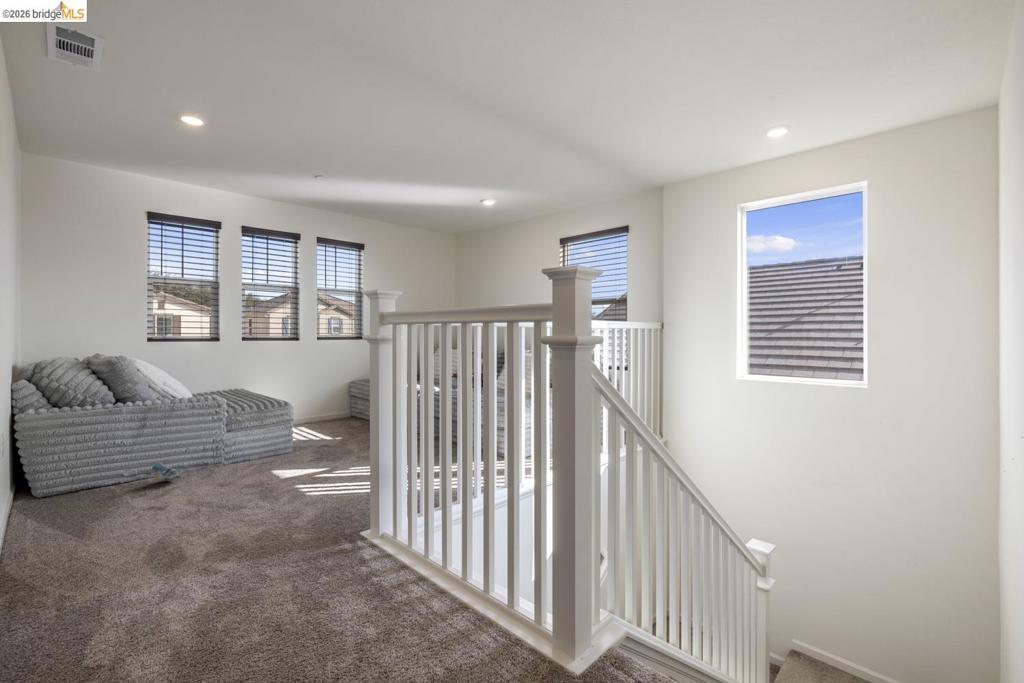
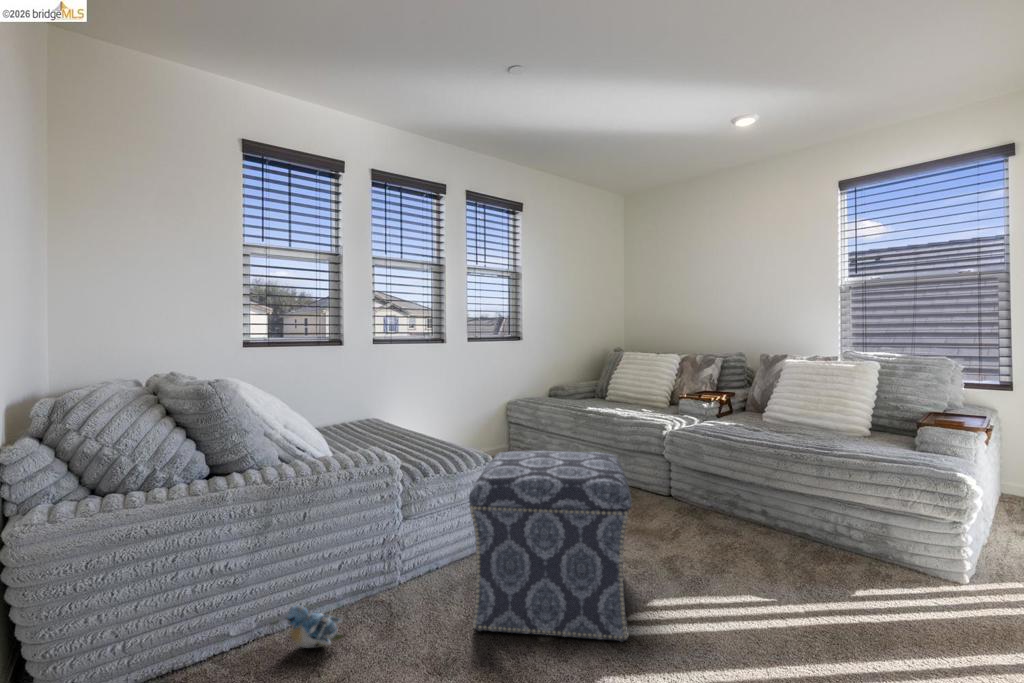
ottoman: none [246,398,348,478] -> present [469,451,632,642]

